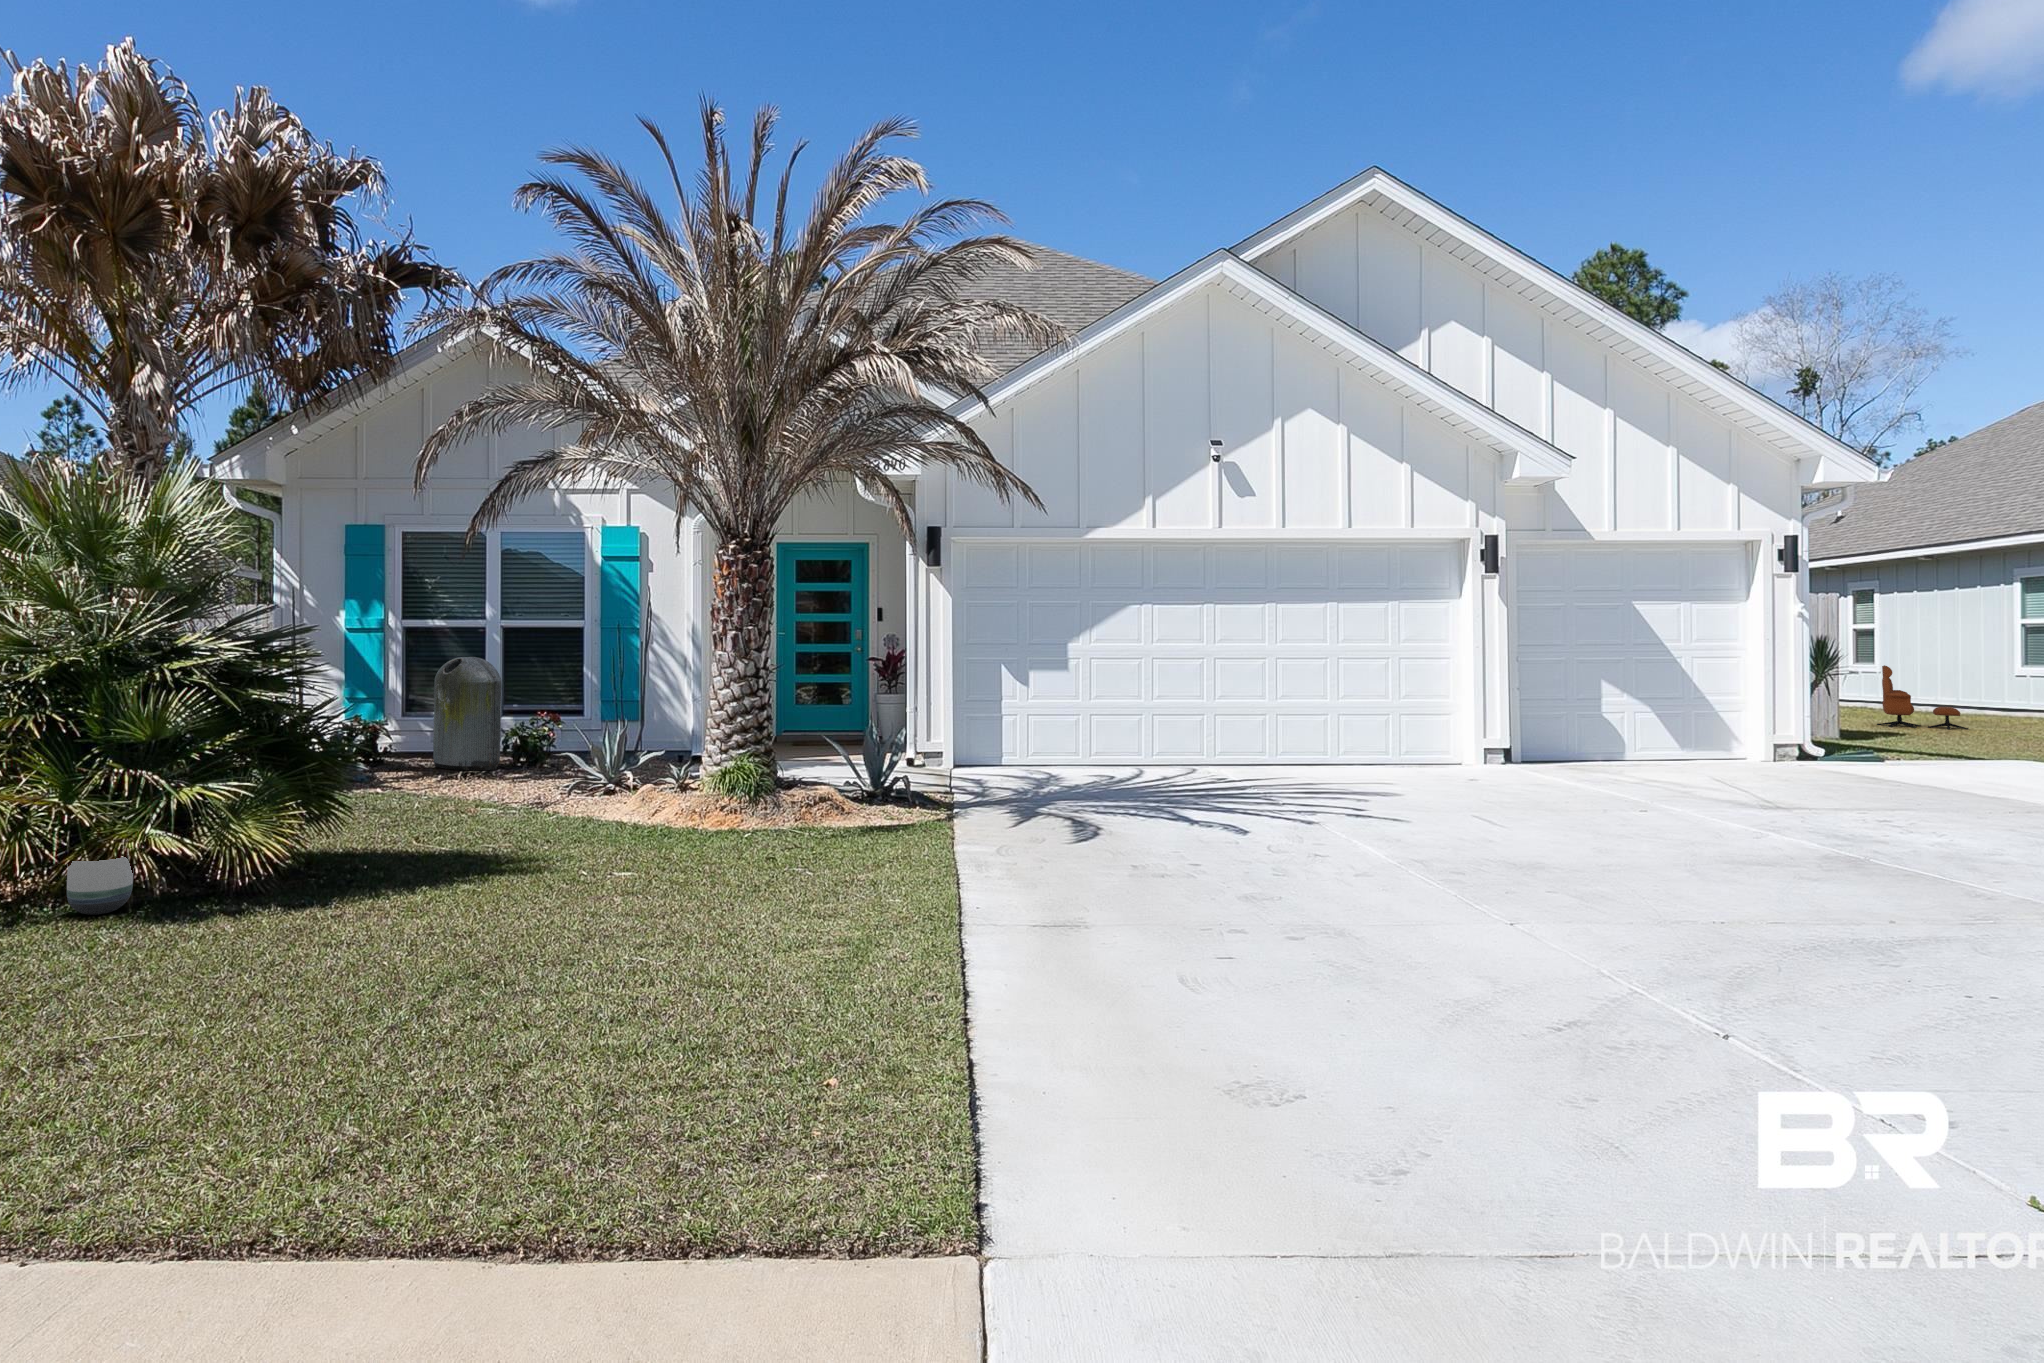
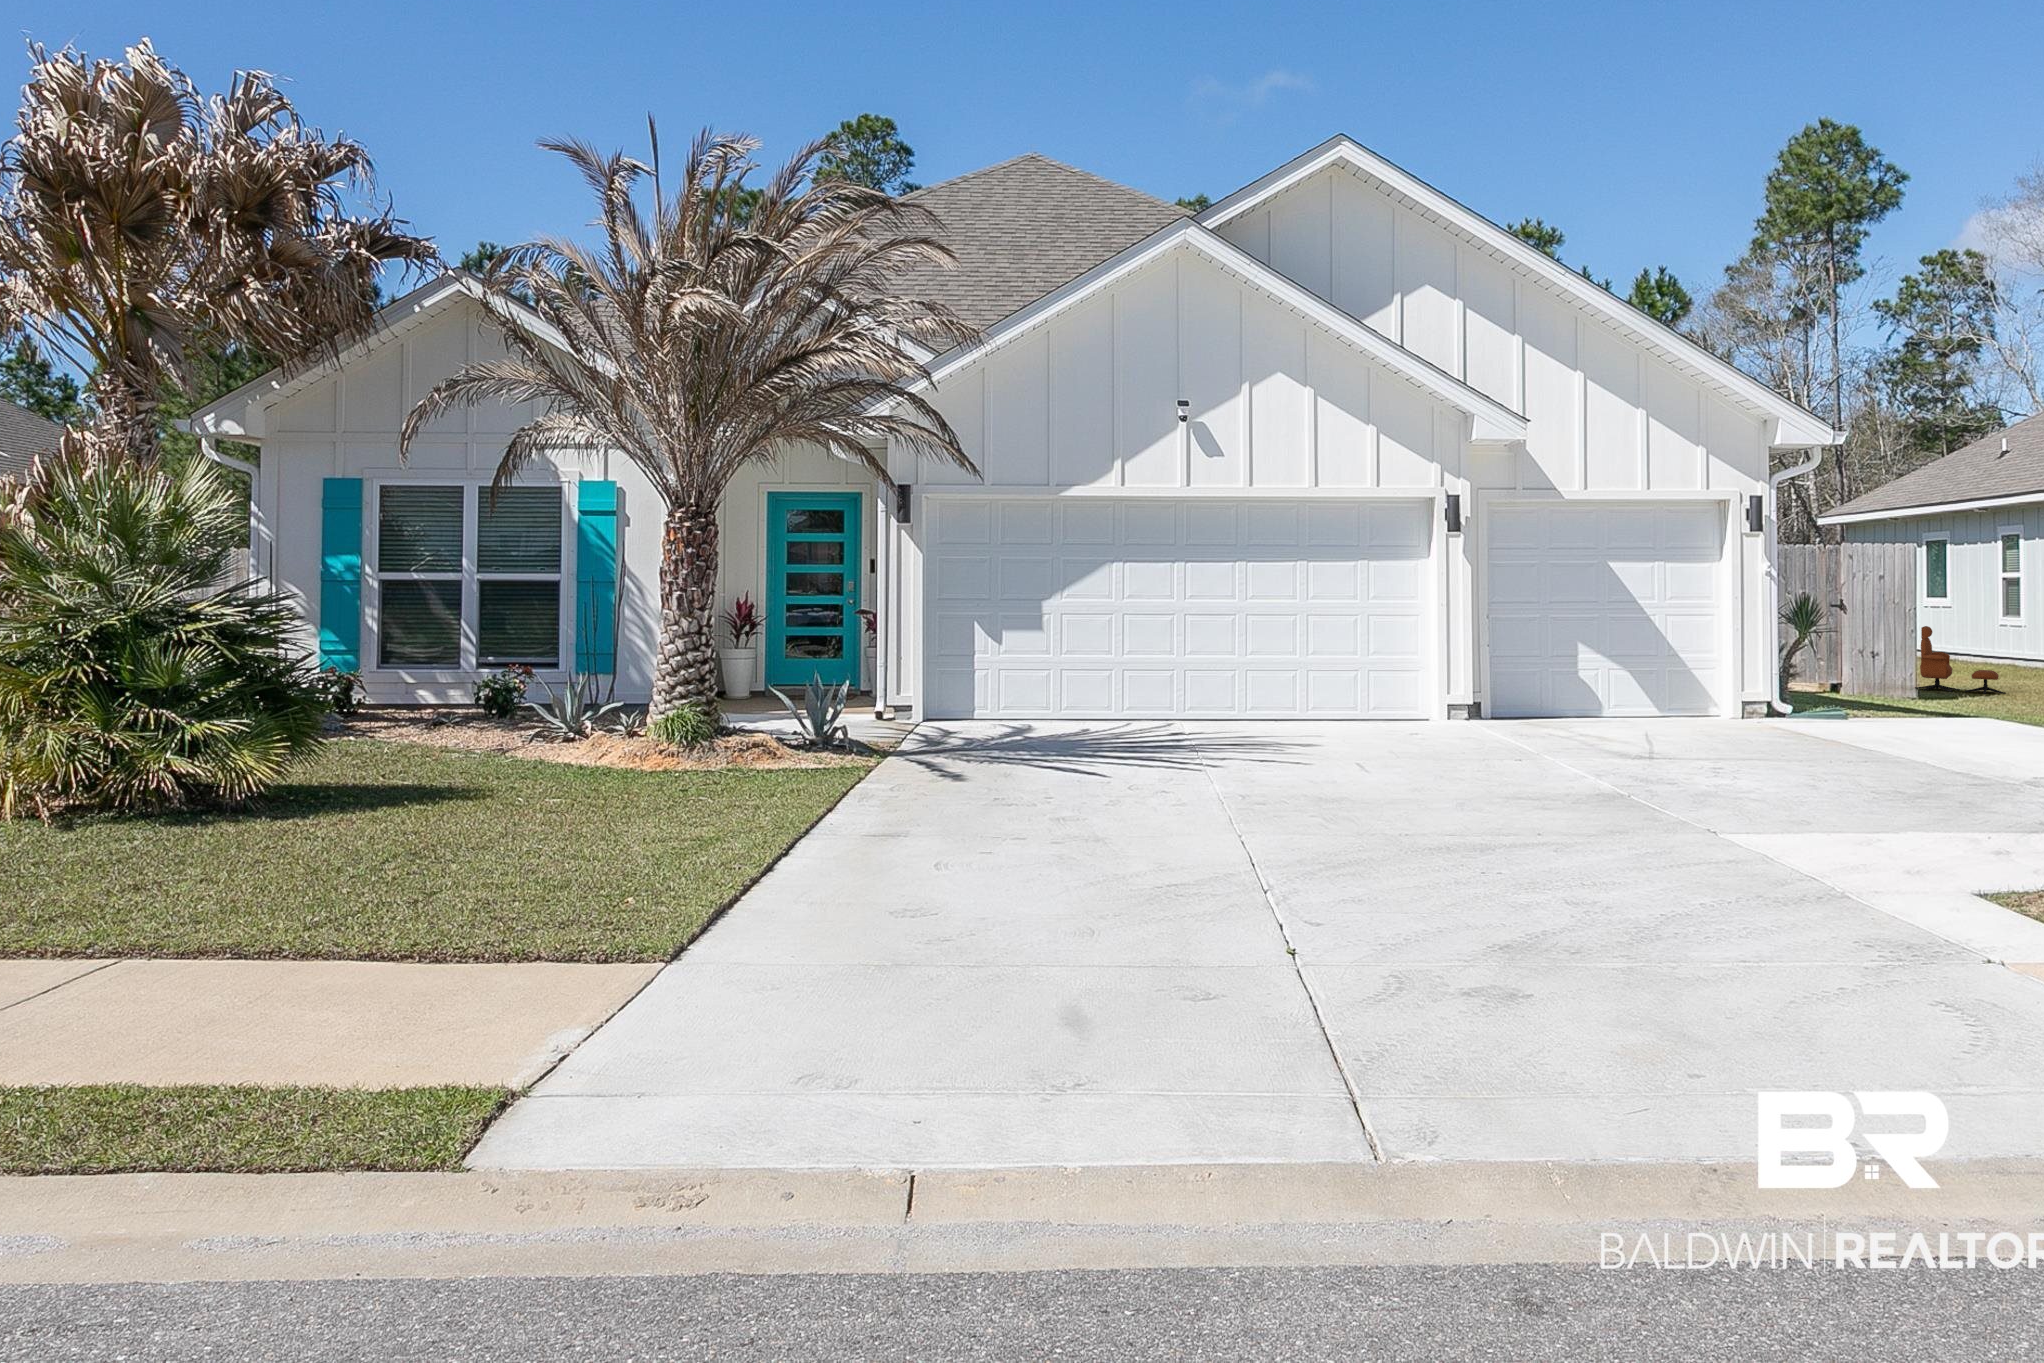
trash can: present [433,657,501,770] -> none [419,613,479,718]
planter: present [67,857,133,915] -> none [109,773,158,822]

